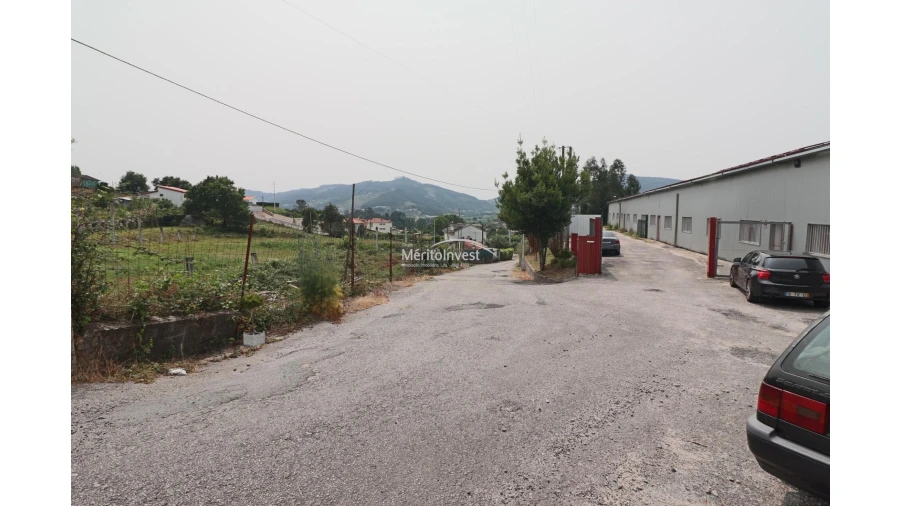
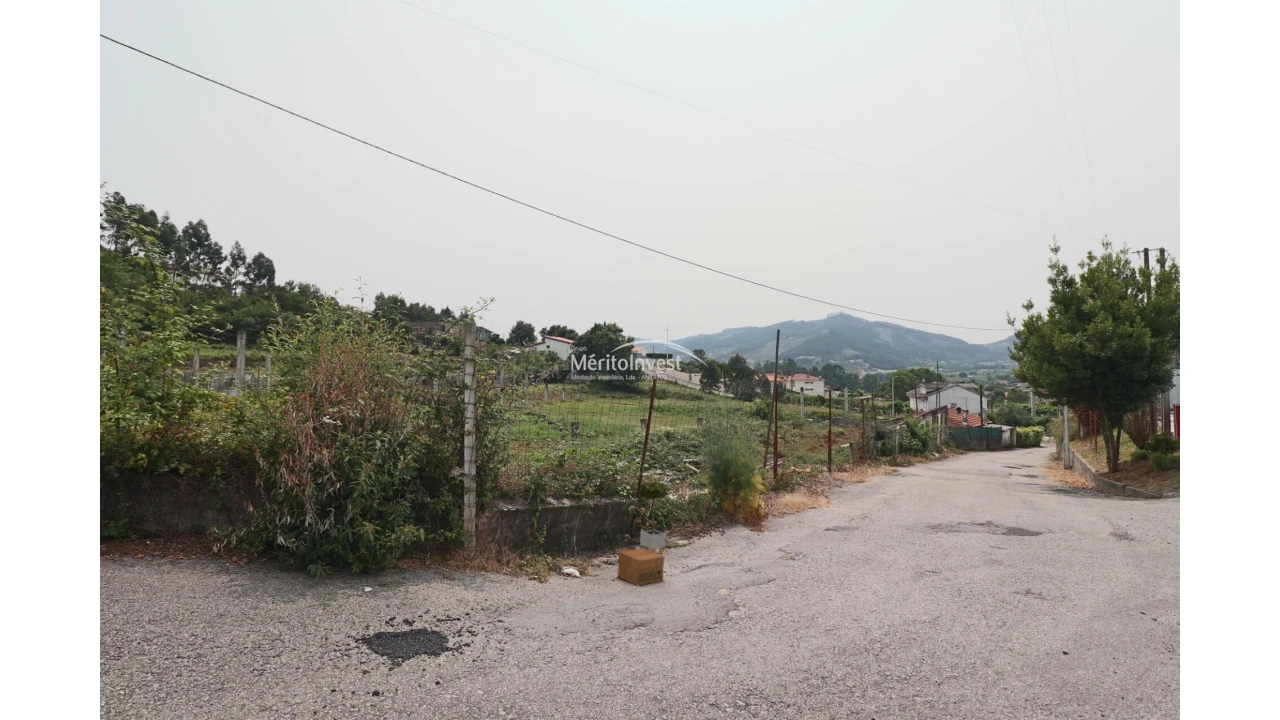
cardboard box: none [219,345,259,373] -> present [618,549,664,585]

